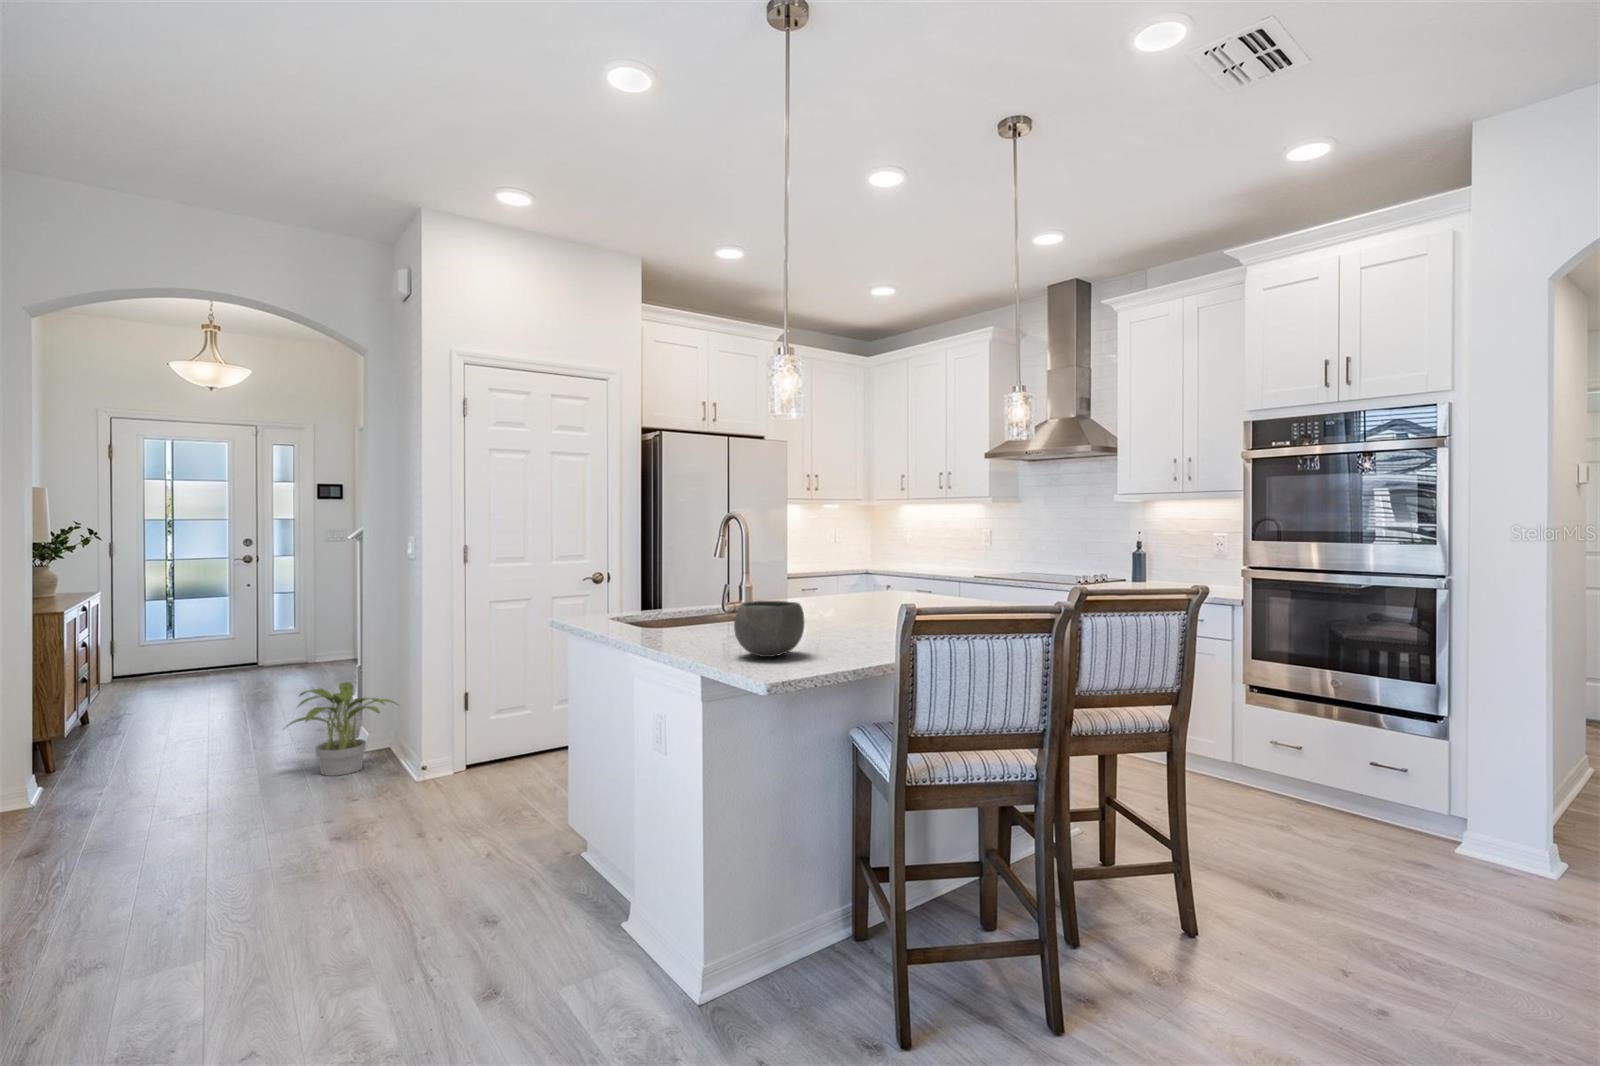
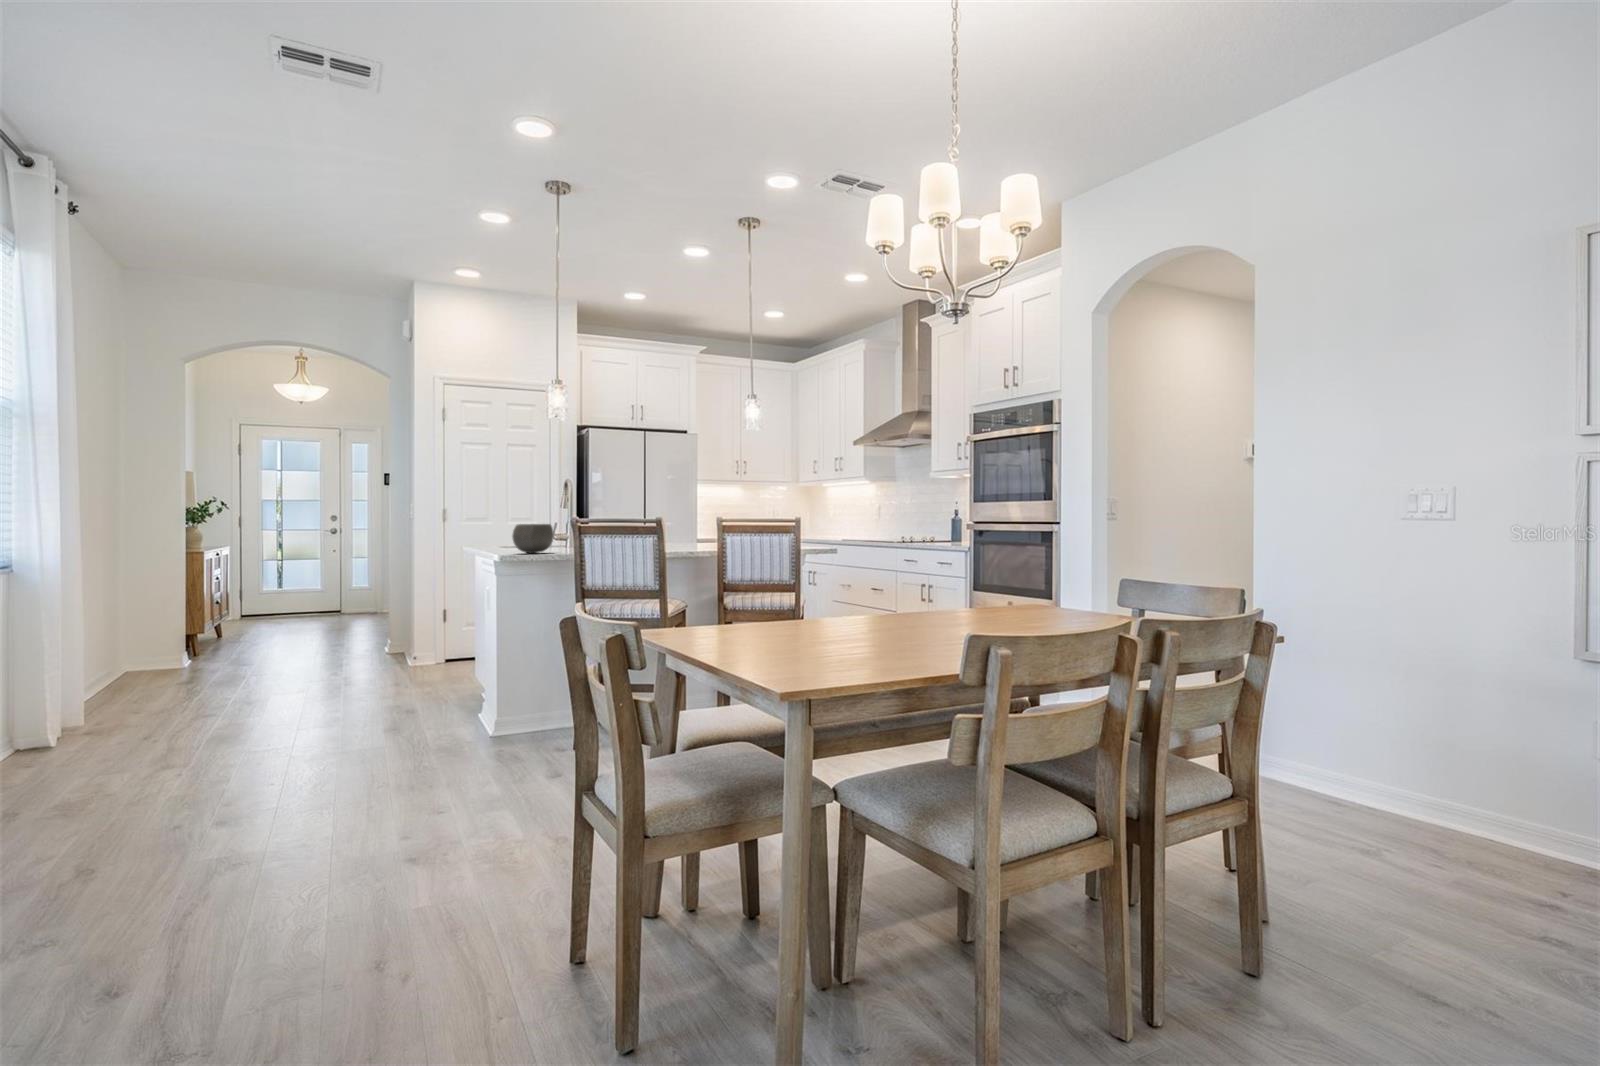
potted plant: present [289,682,396,776] -> none [330,604,407,663]

